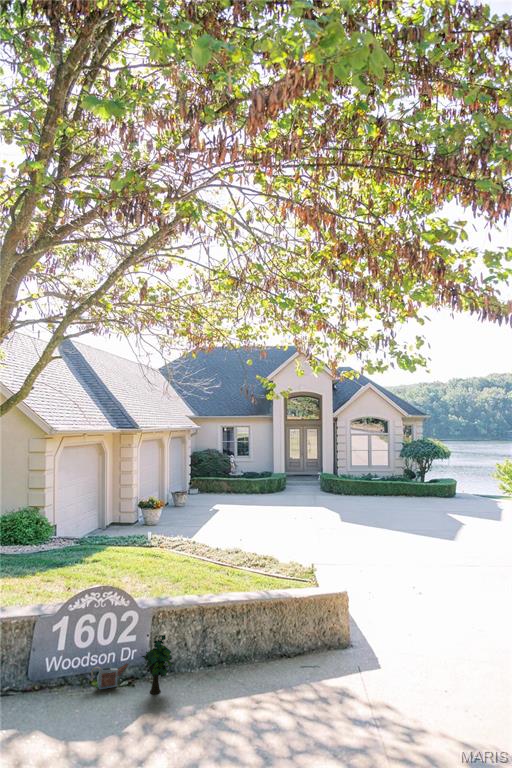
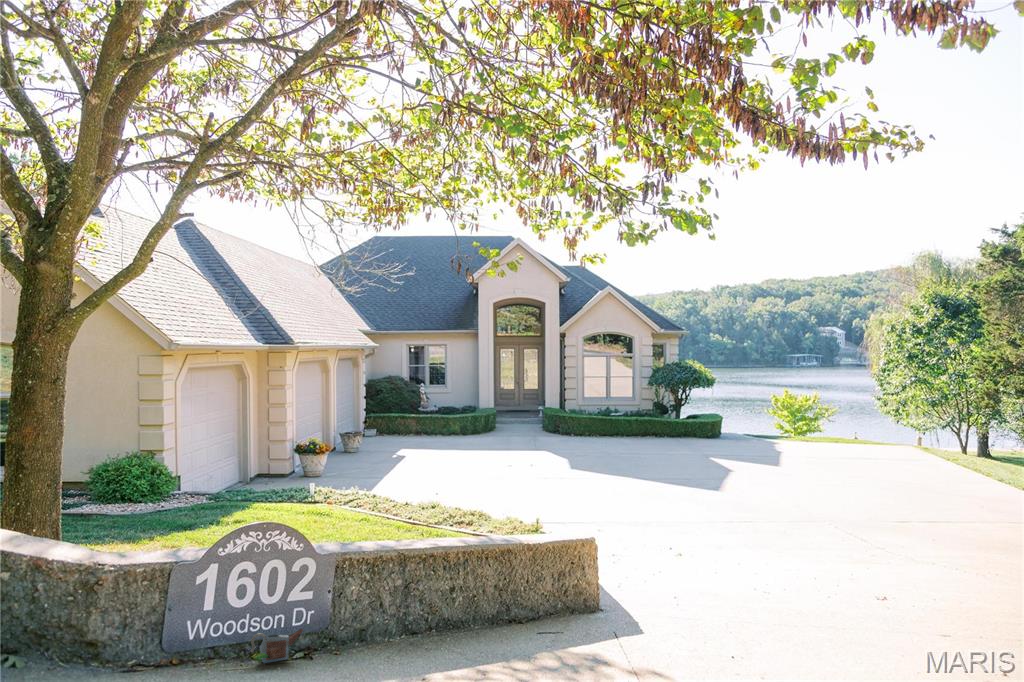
decorative plant: present [142,635,172,694] -> none [321,588,366,666]

